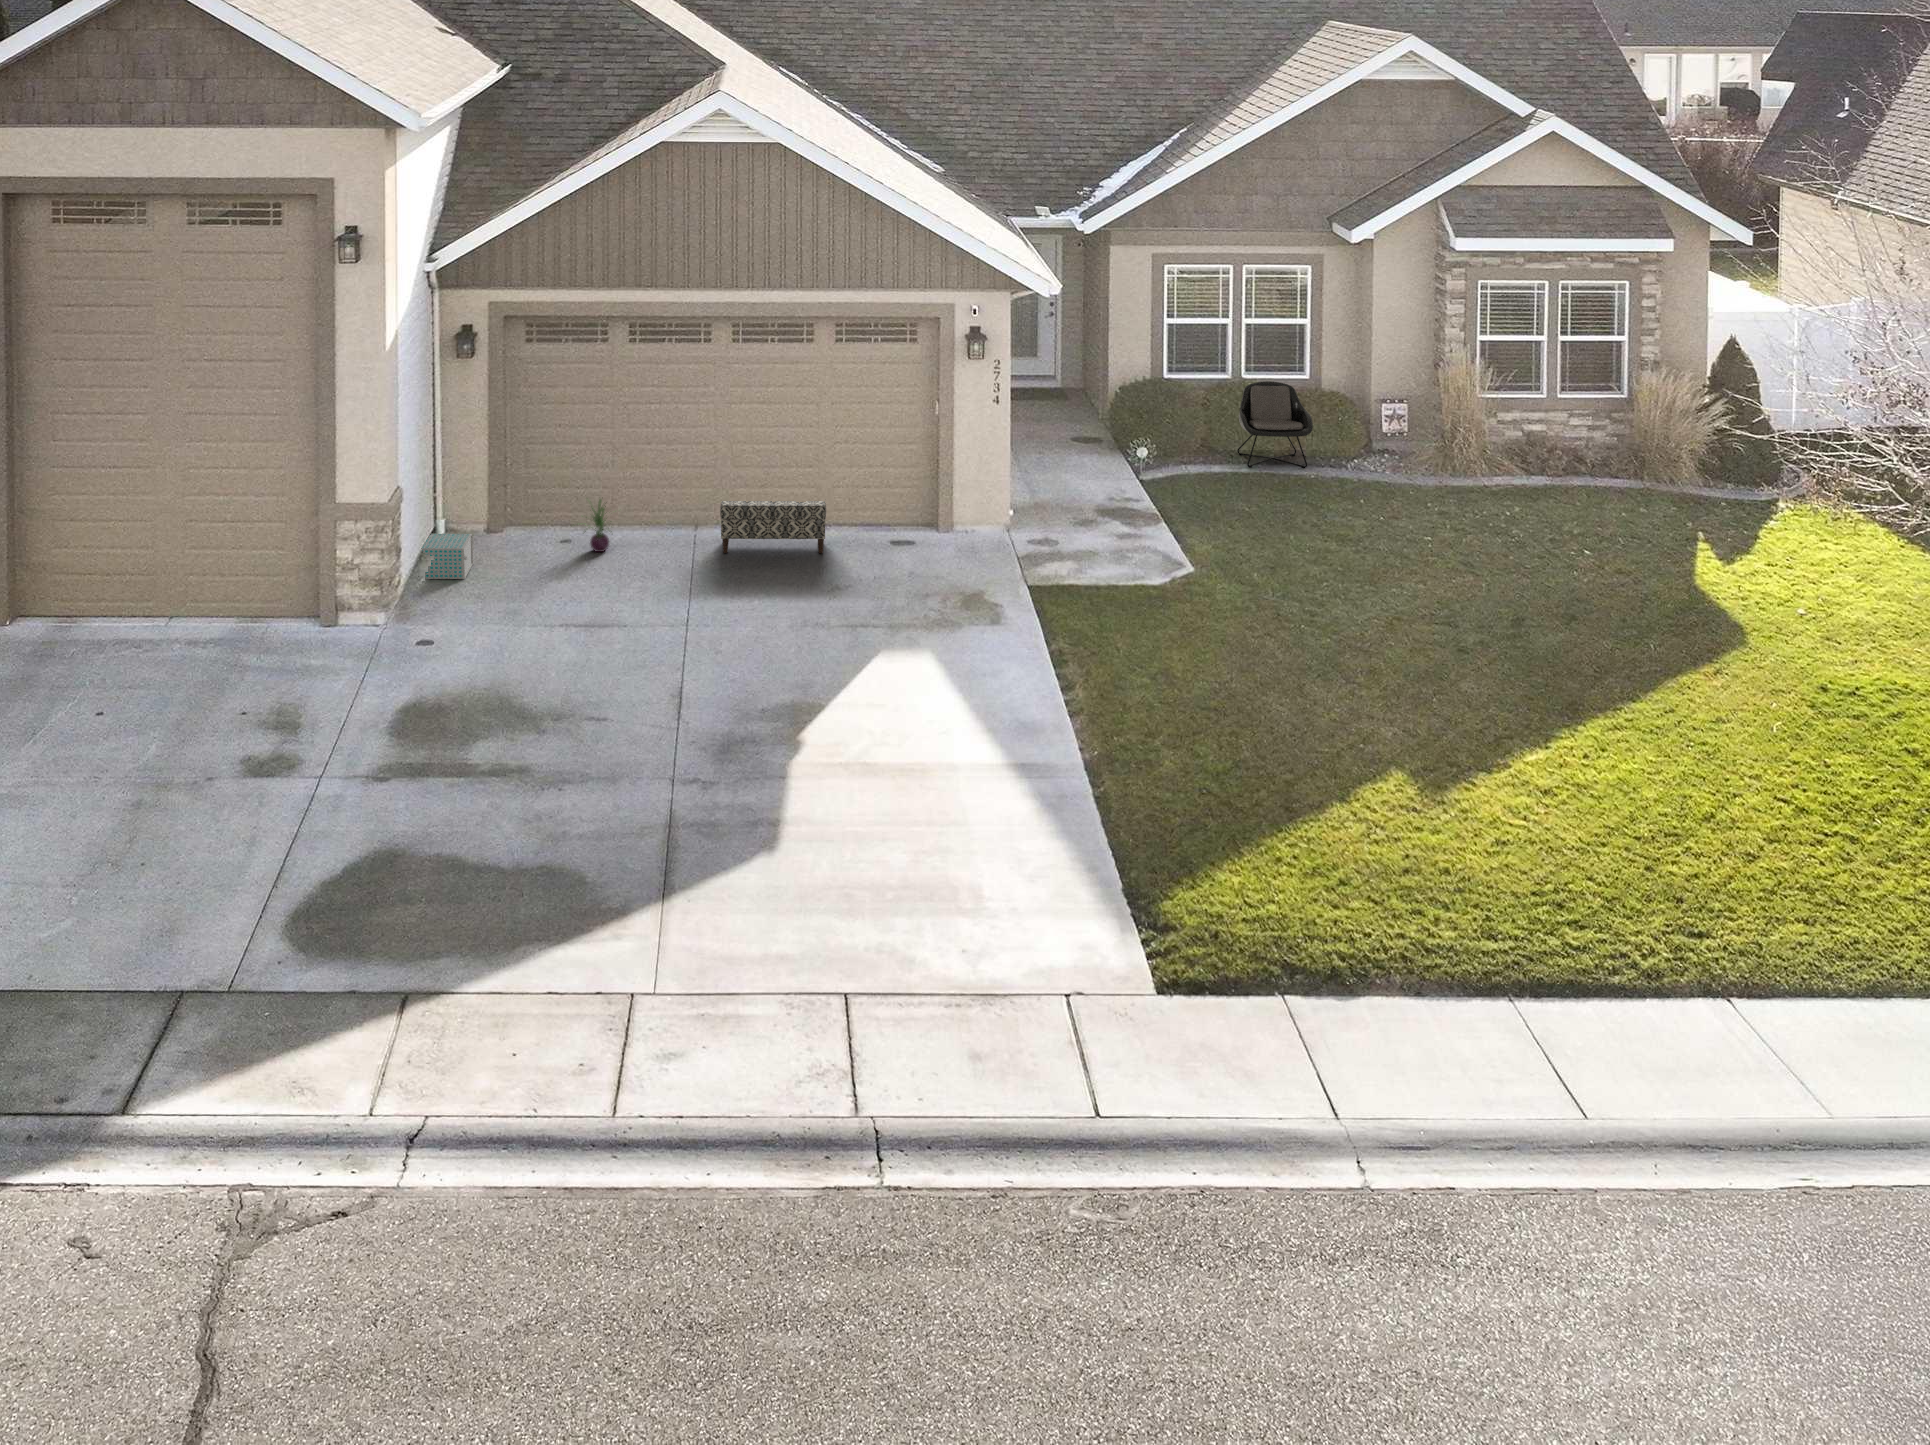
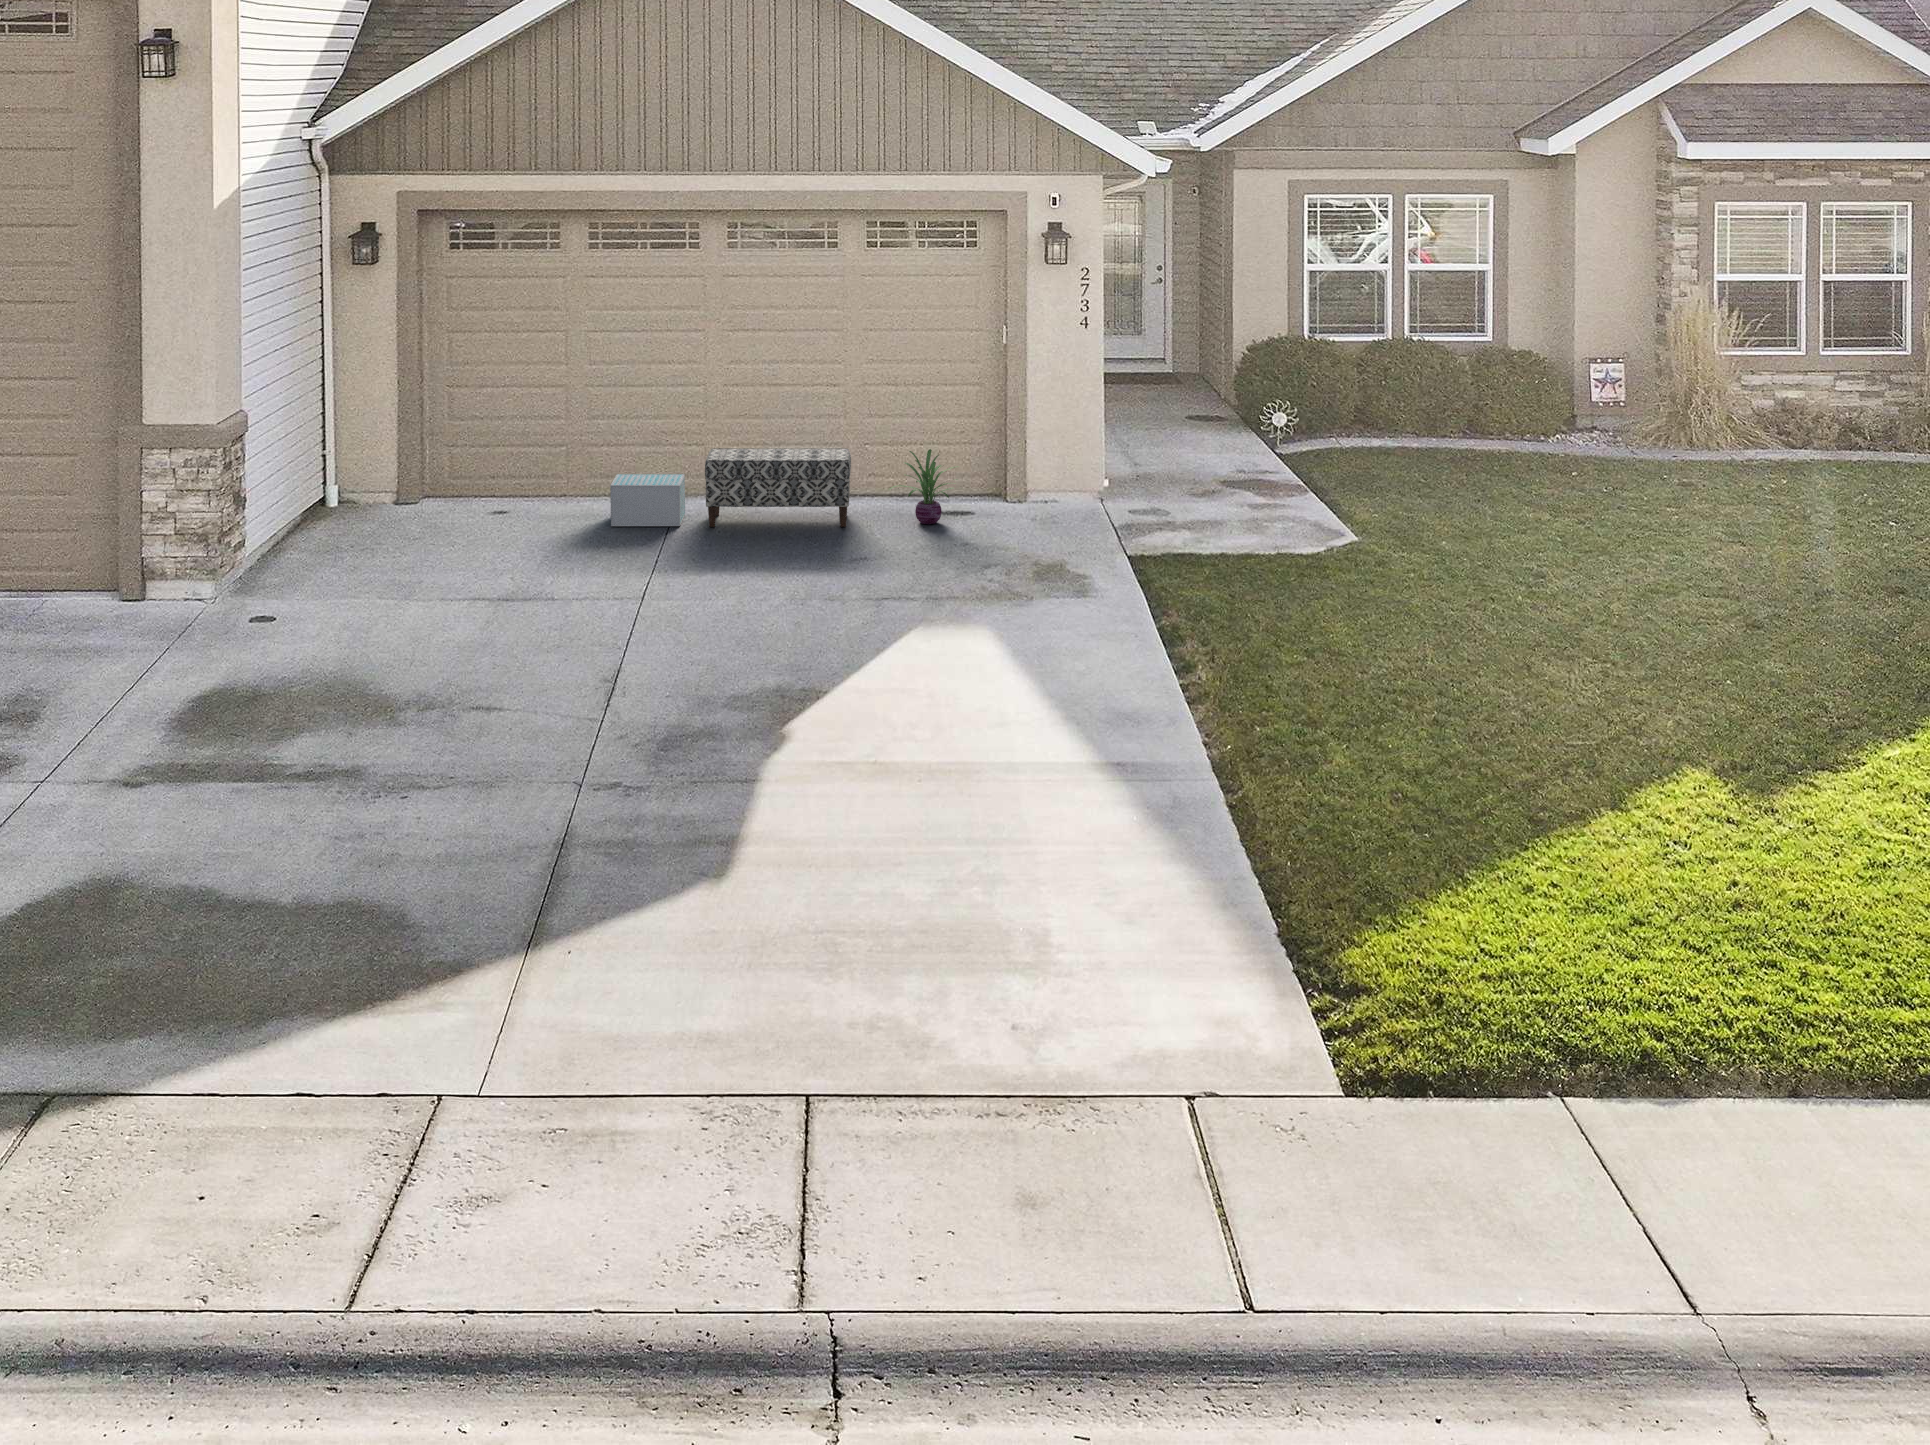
lounge chair: present [1237,381,1313,468] -> none [1404,333,1505,443]
decorative plant: present [578,499,609,552] -> present [890,449,957,524]
storage box: present [421,534,473,579] -> present [610,474,685,526]

